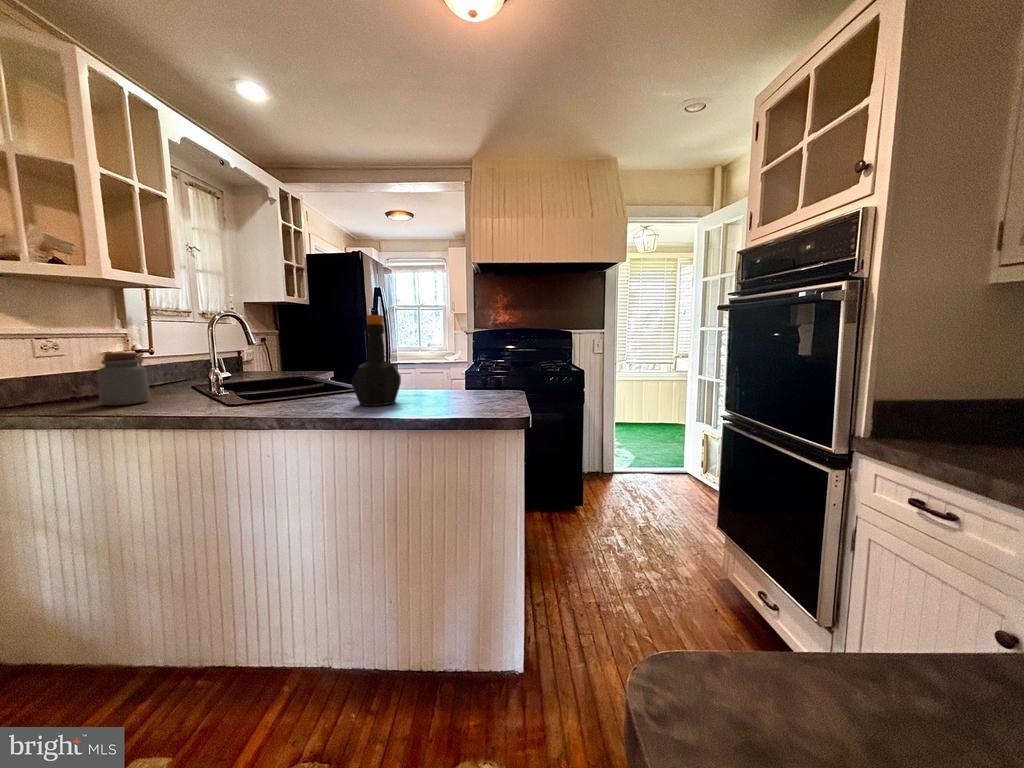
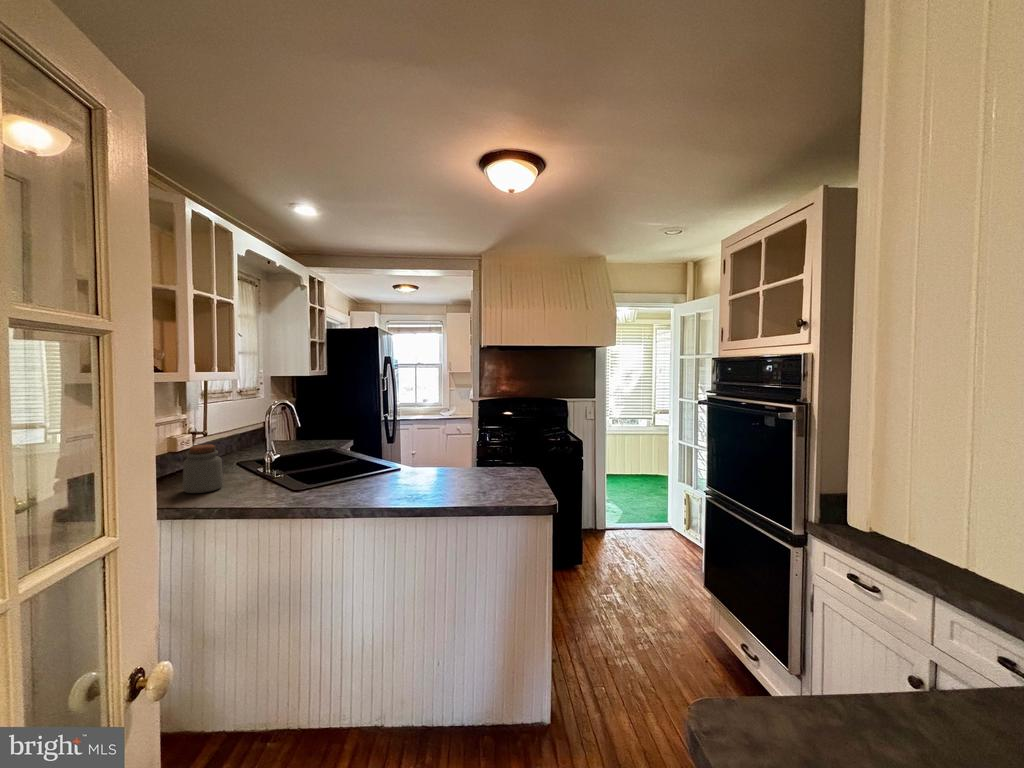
bottle: present [352,315,401,406] -> none [407,416,446,493]

